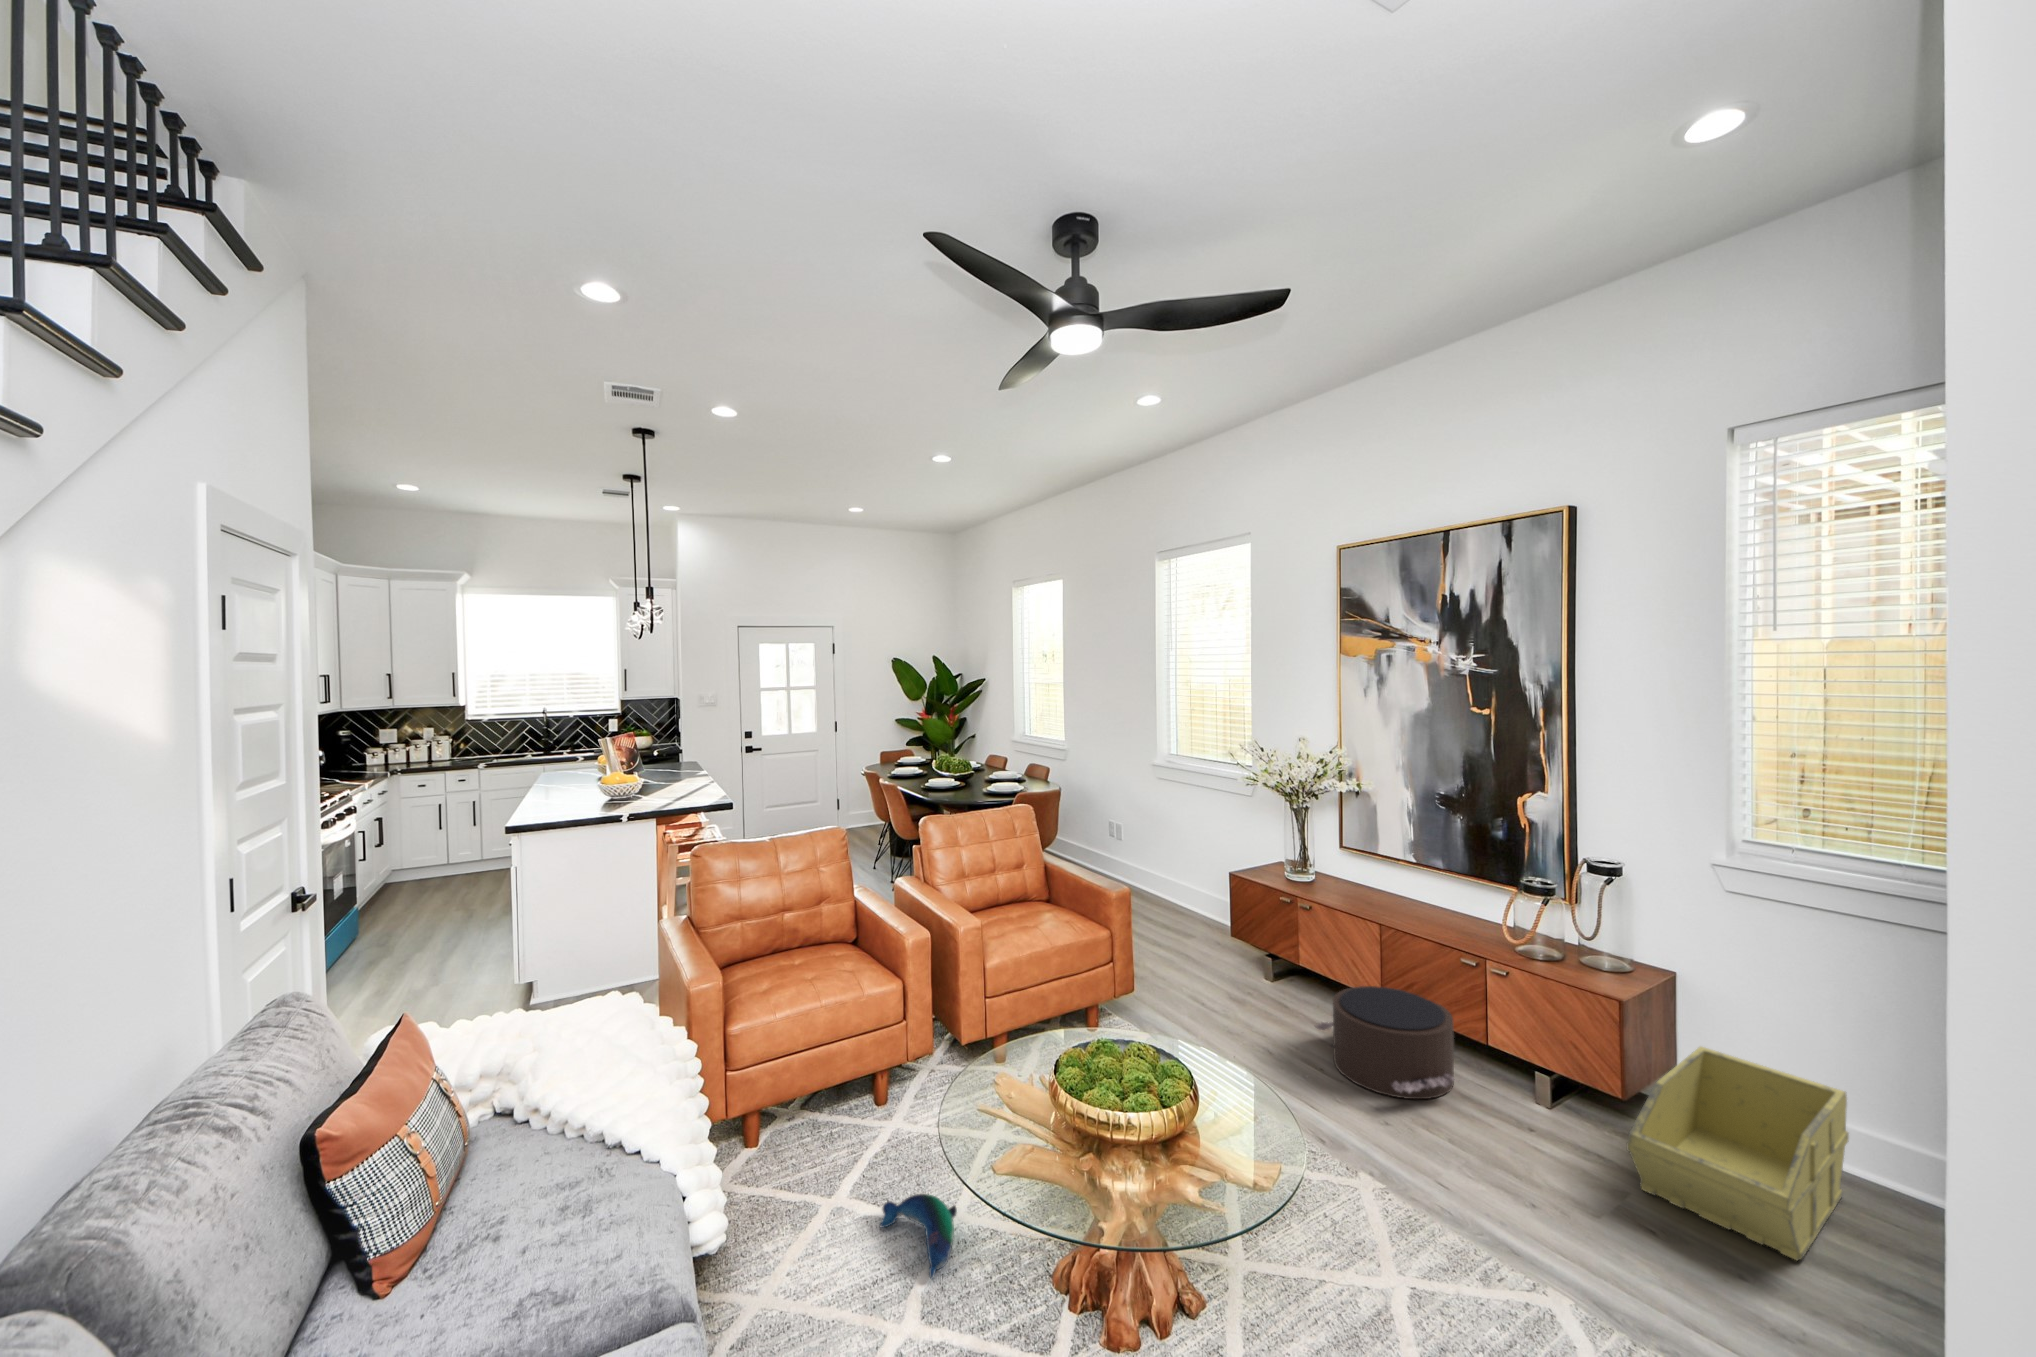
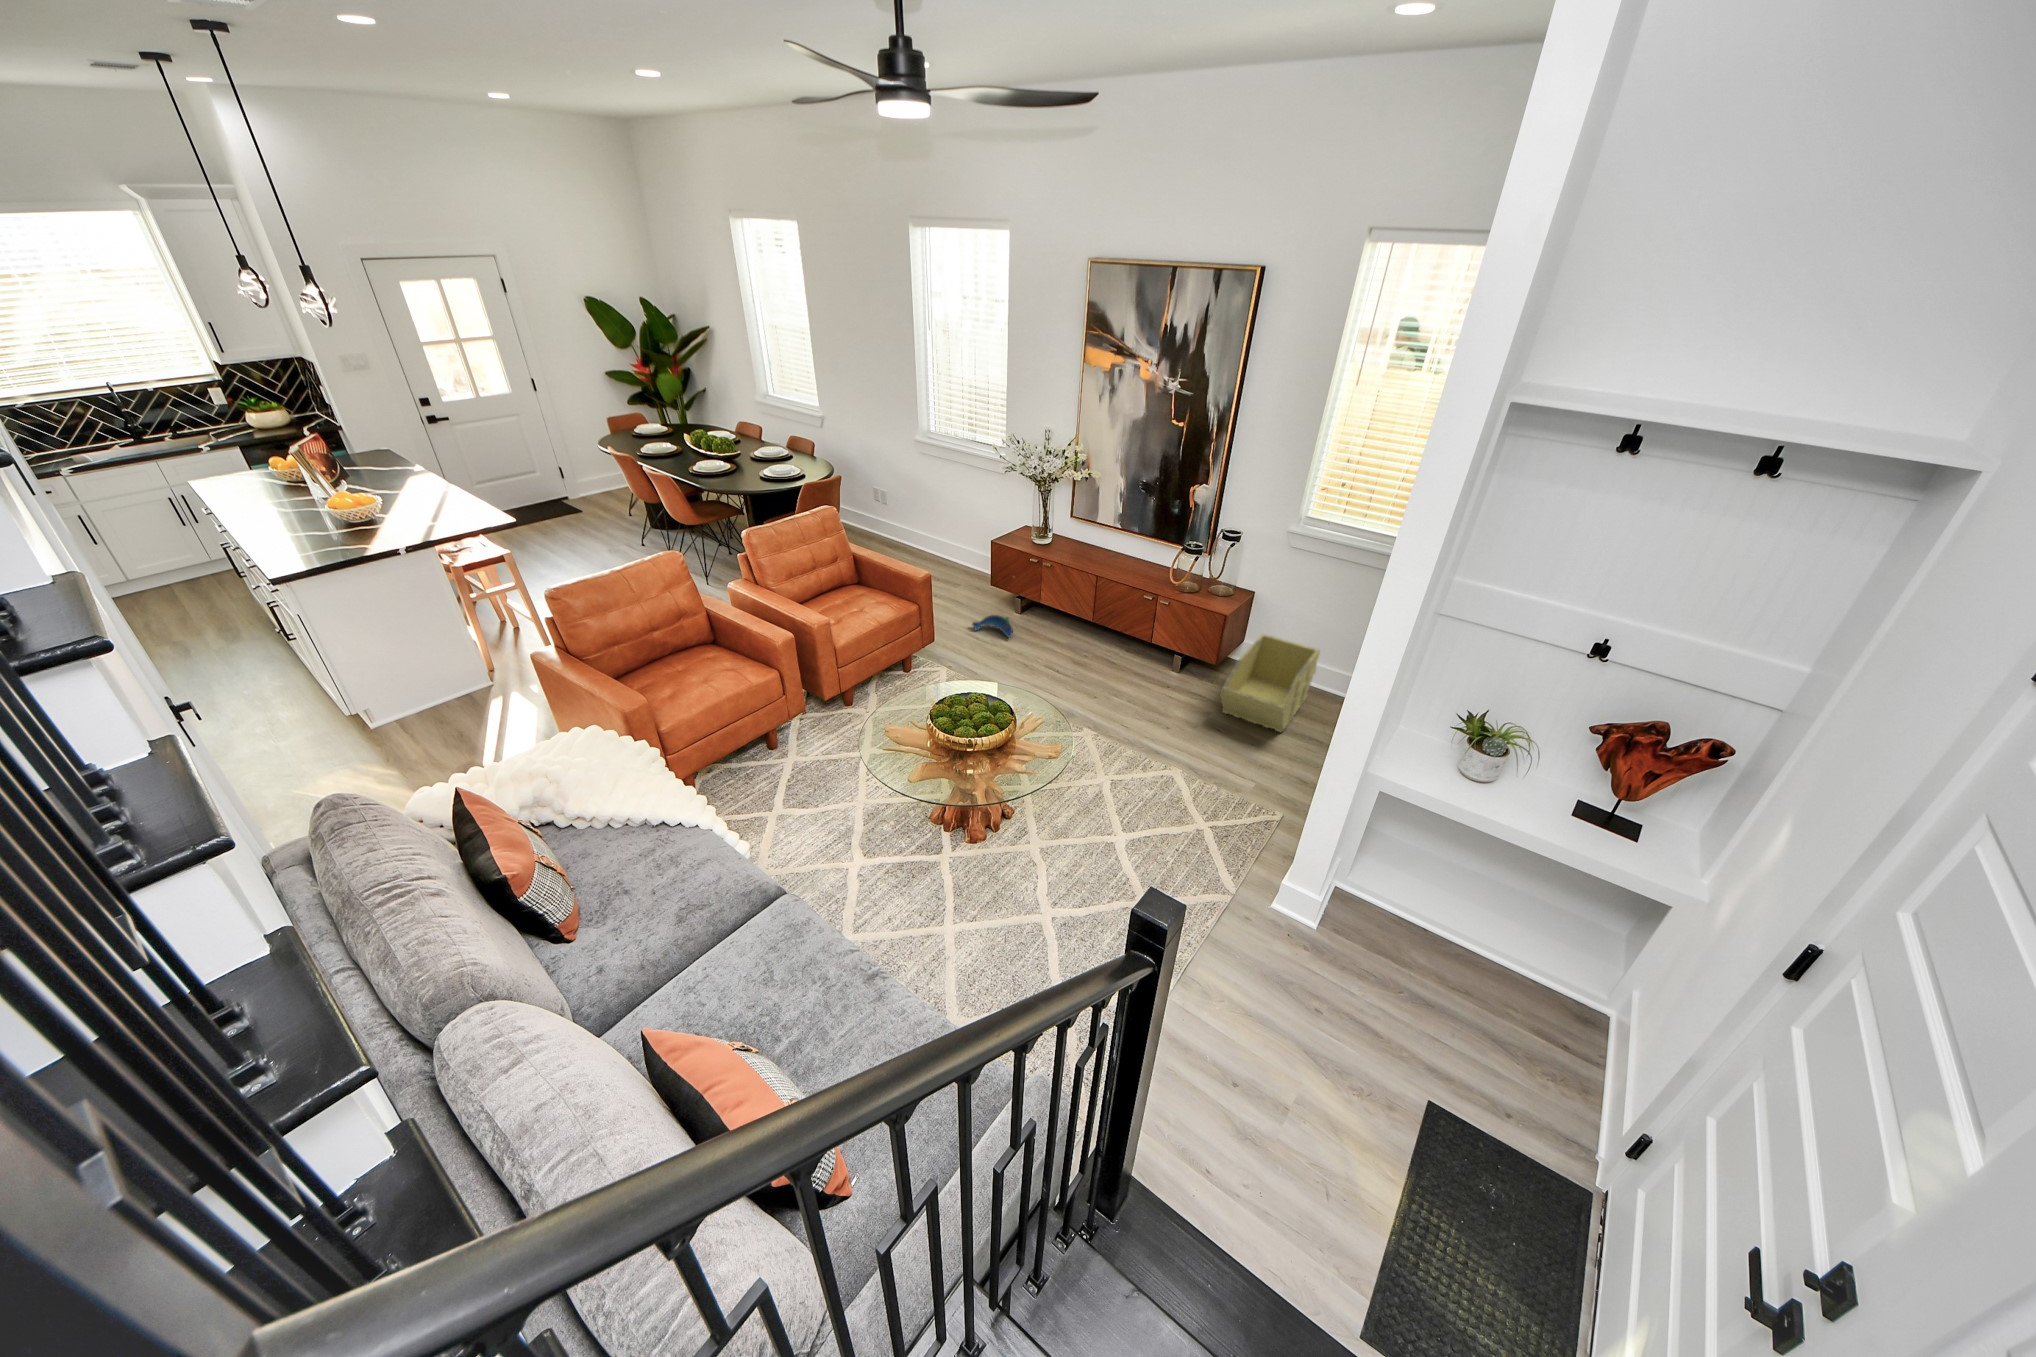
pouf: present [1316,986,1455,1099] -> none [1053,617,1139,684]
plush toy: present [880,1194,957,1279] -> present [972,615,1013,638]

